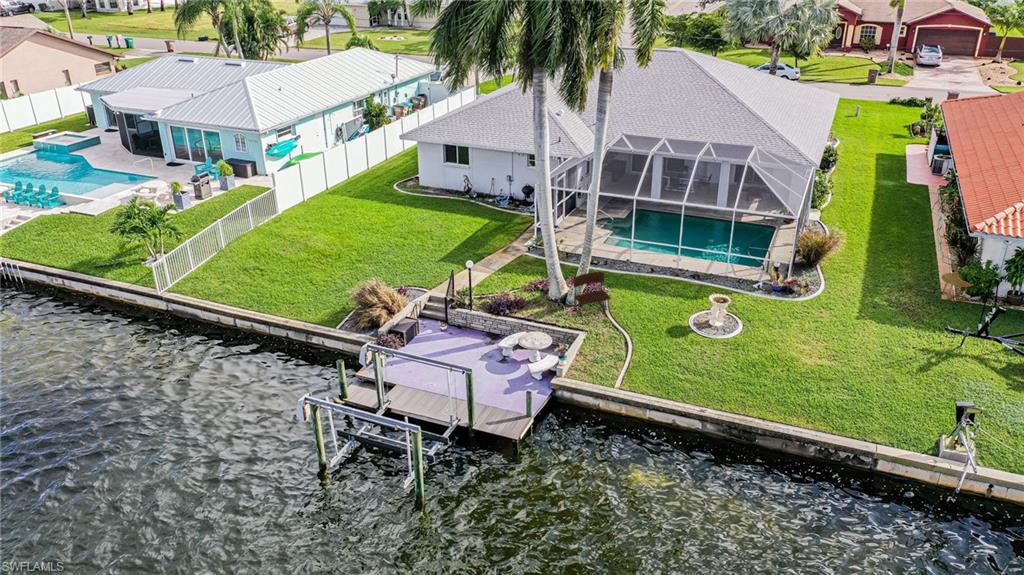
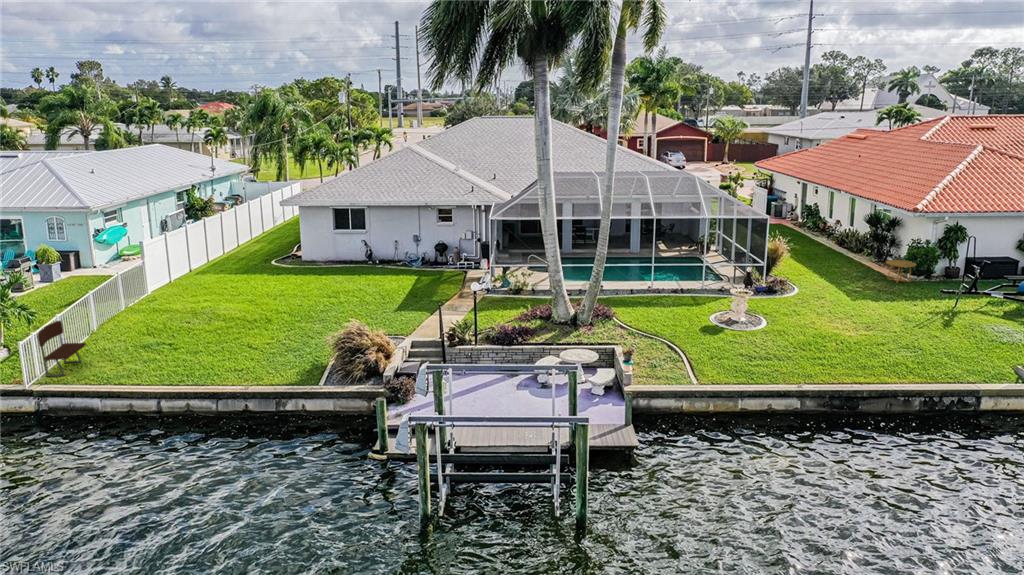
bench: present [573,272,610,315] -> present [38,321,86,377]

